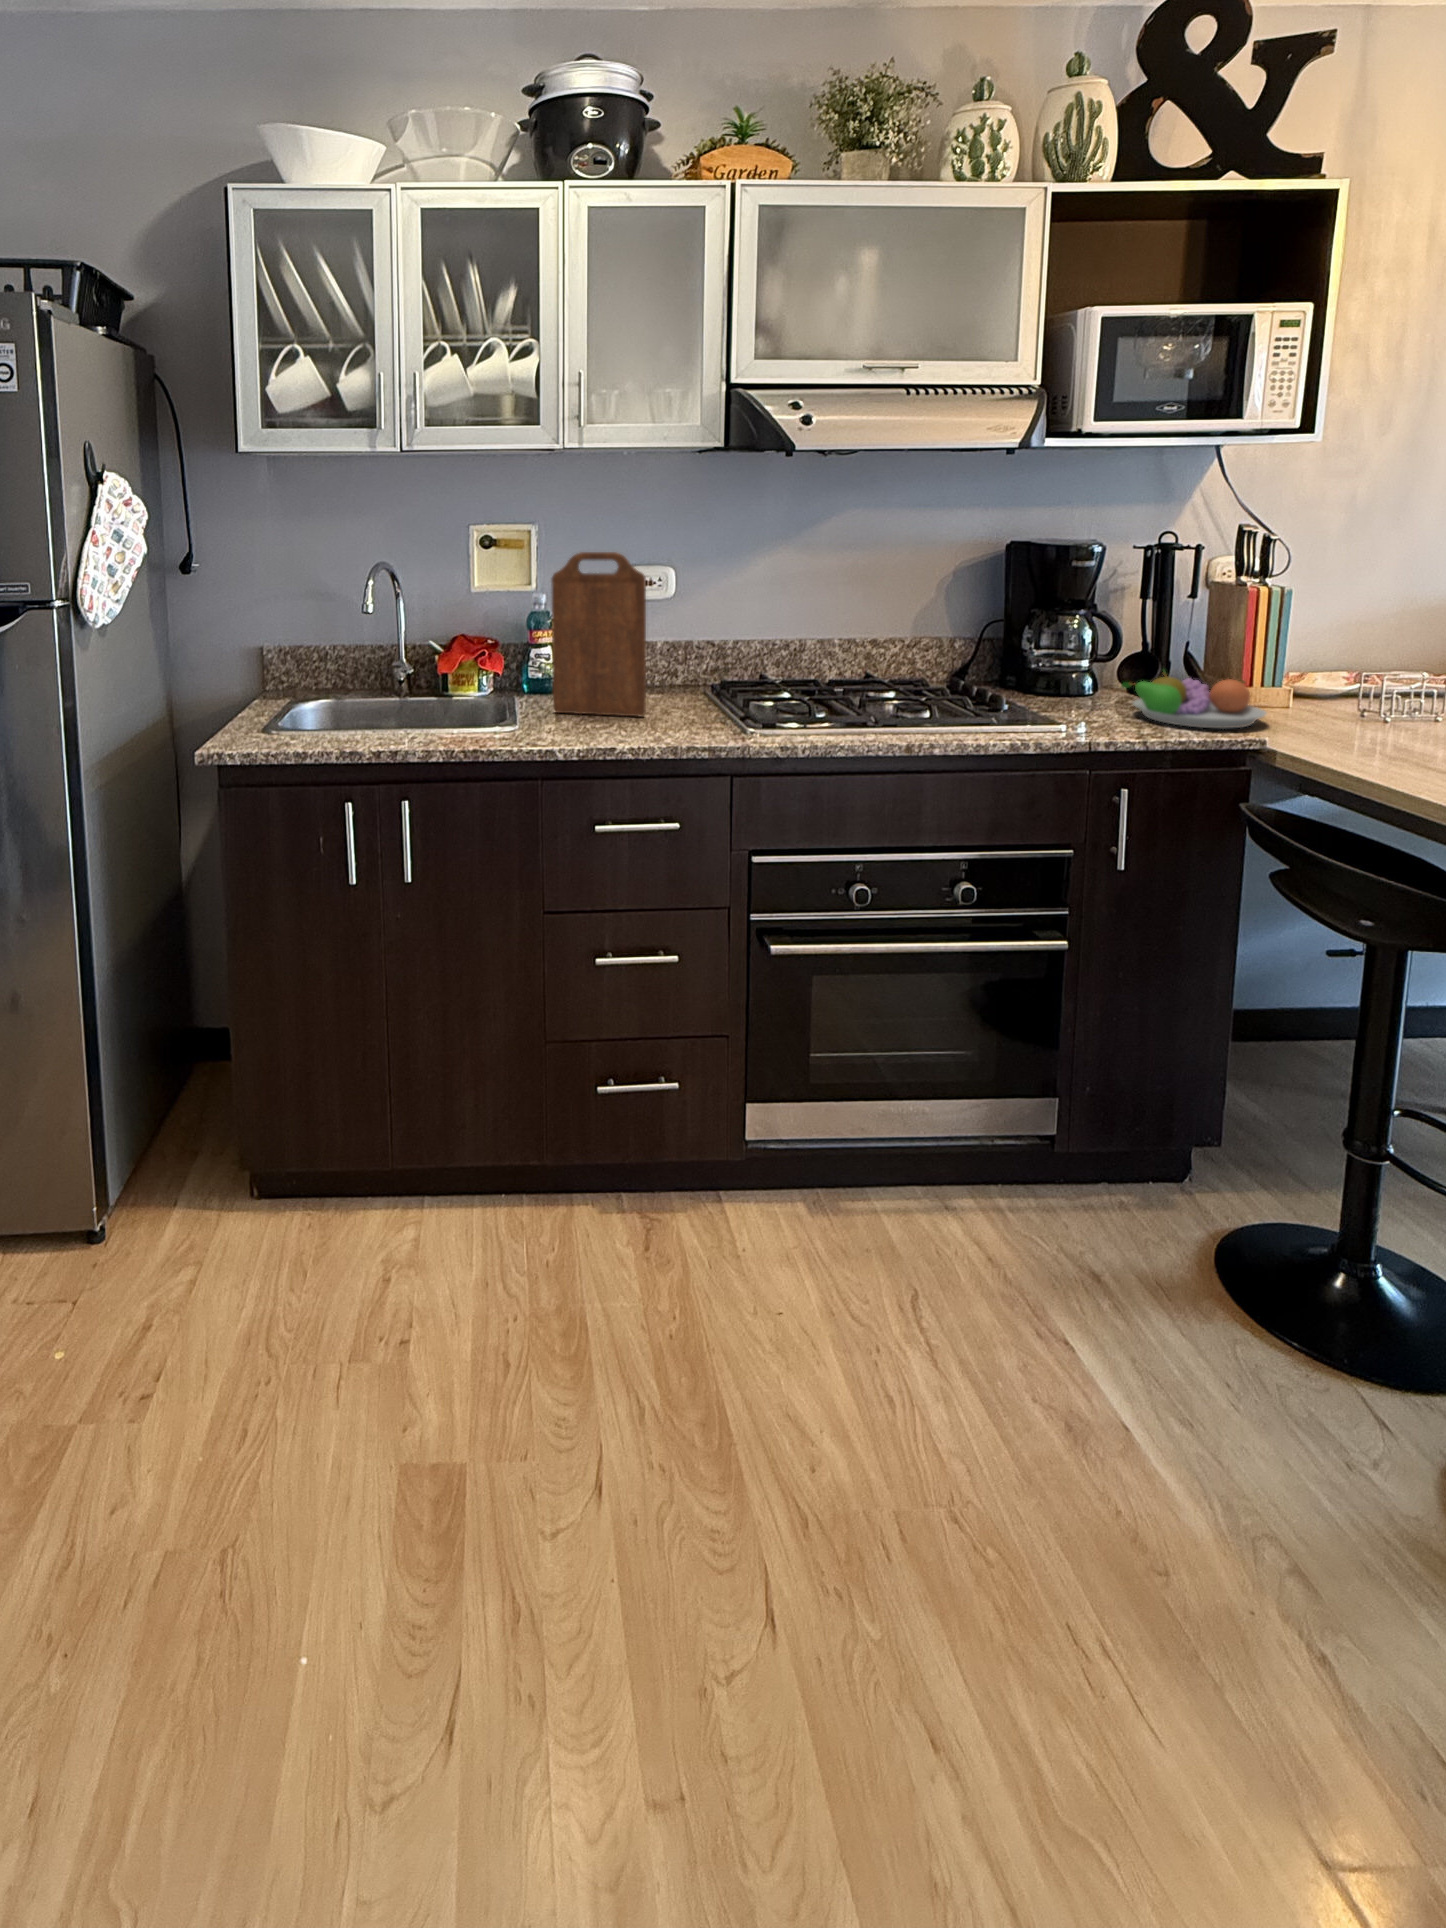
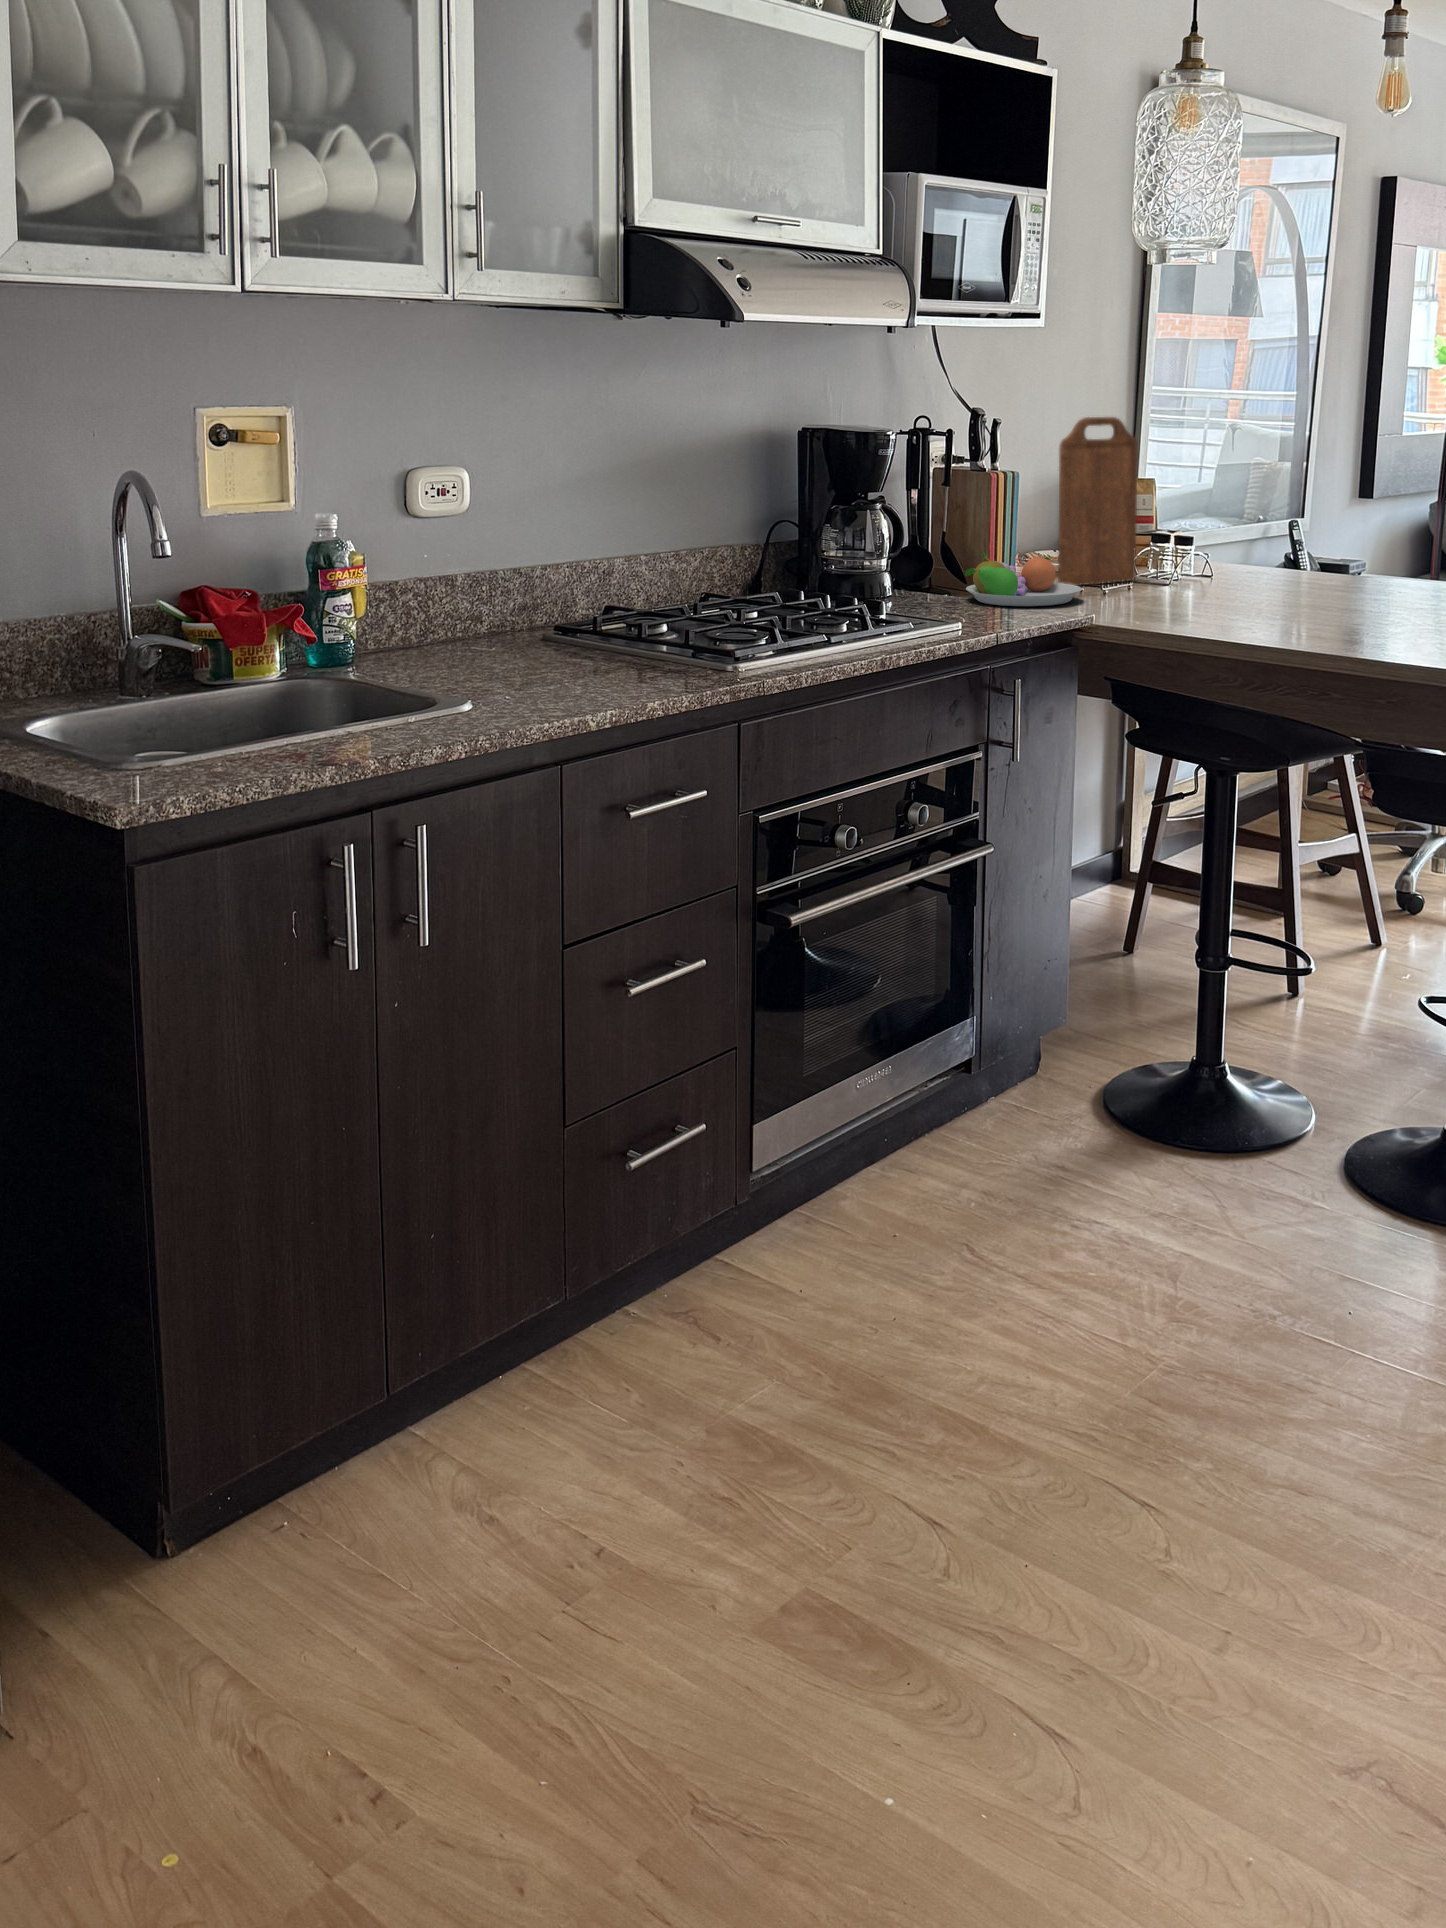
cutting board: present [551,552,646,716] -> present [1058,417,1138,586]

